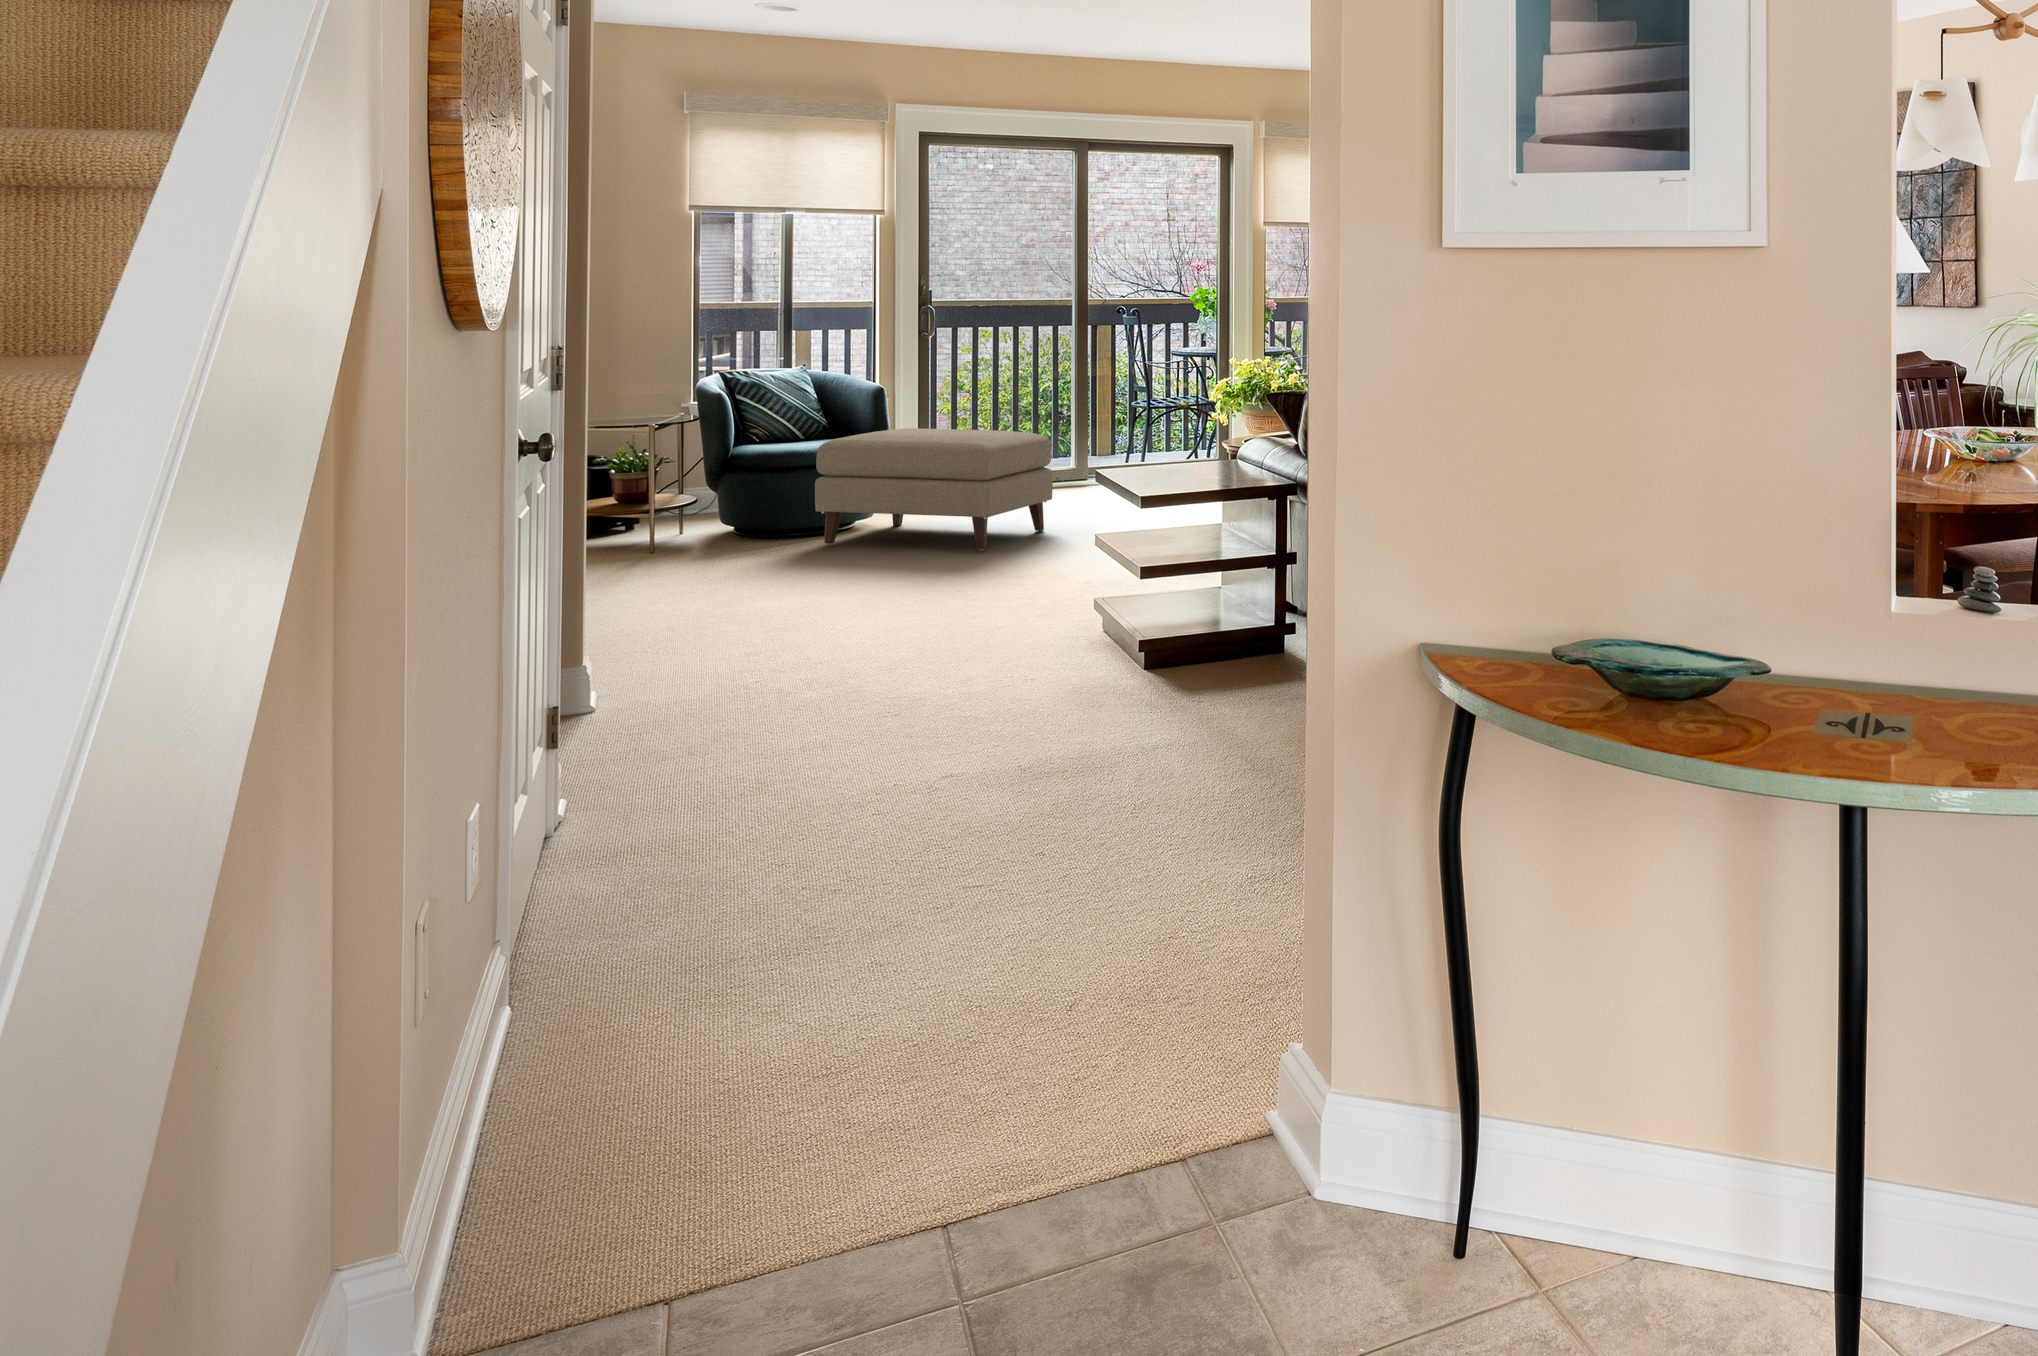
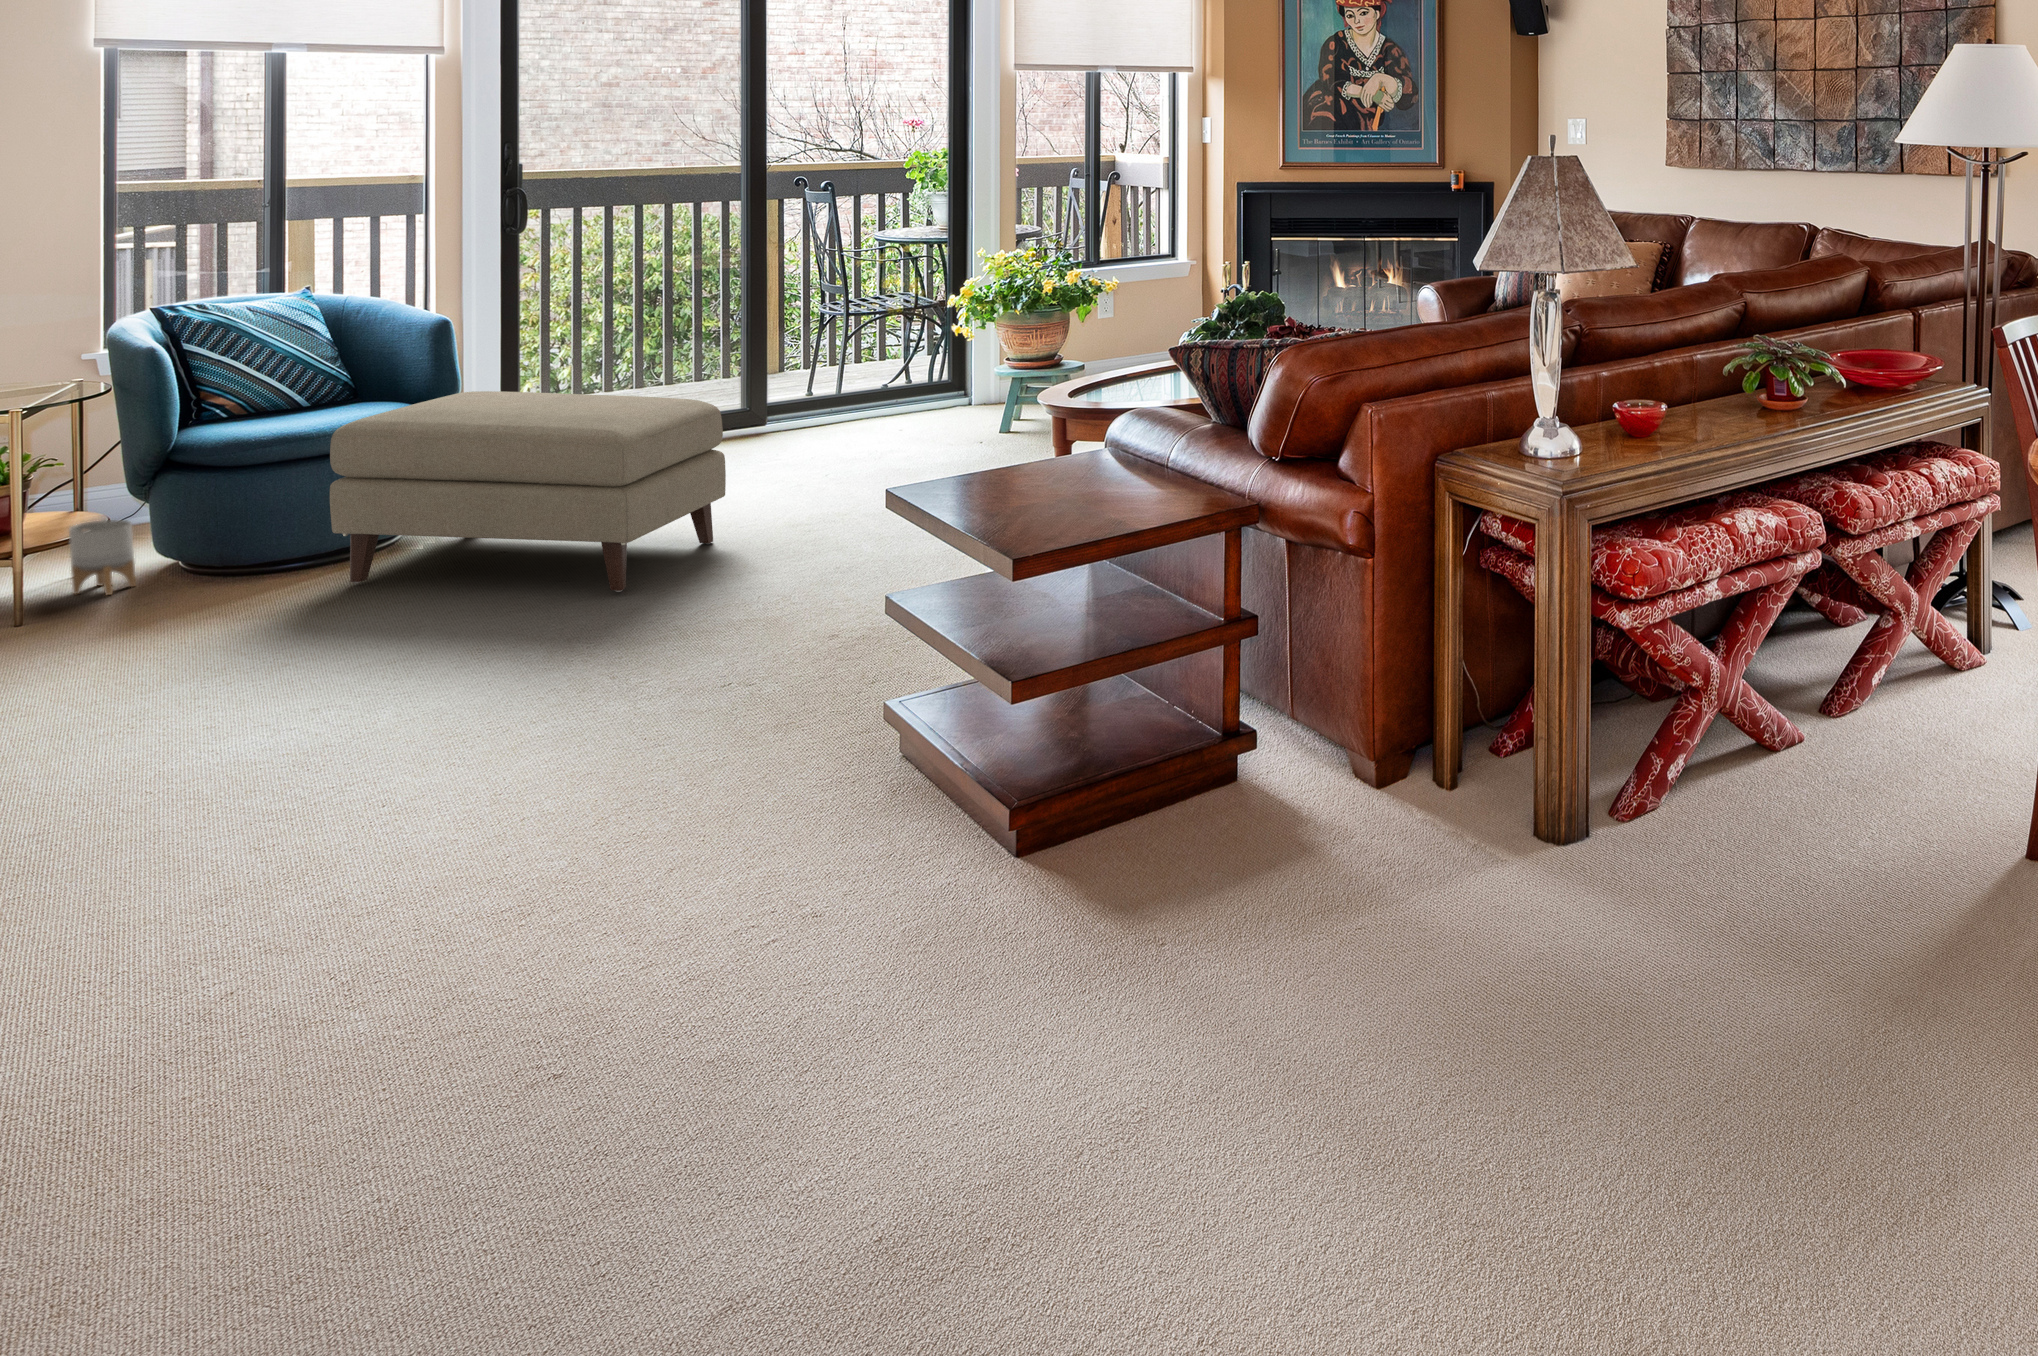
planter: none [670,502,704,547] -> present [69,520,136,595]

